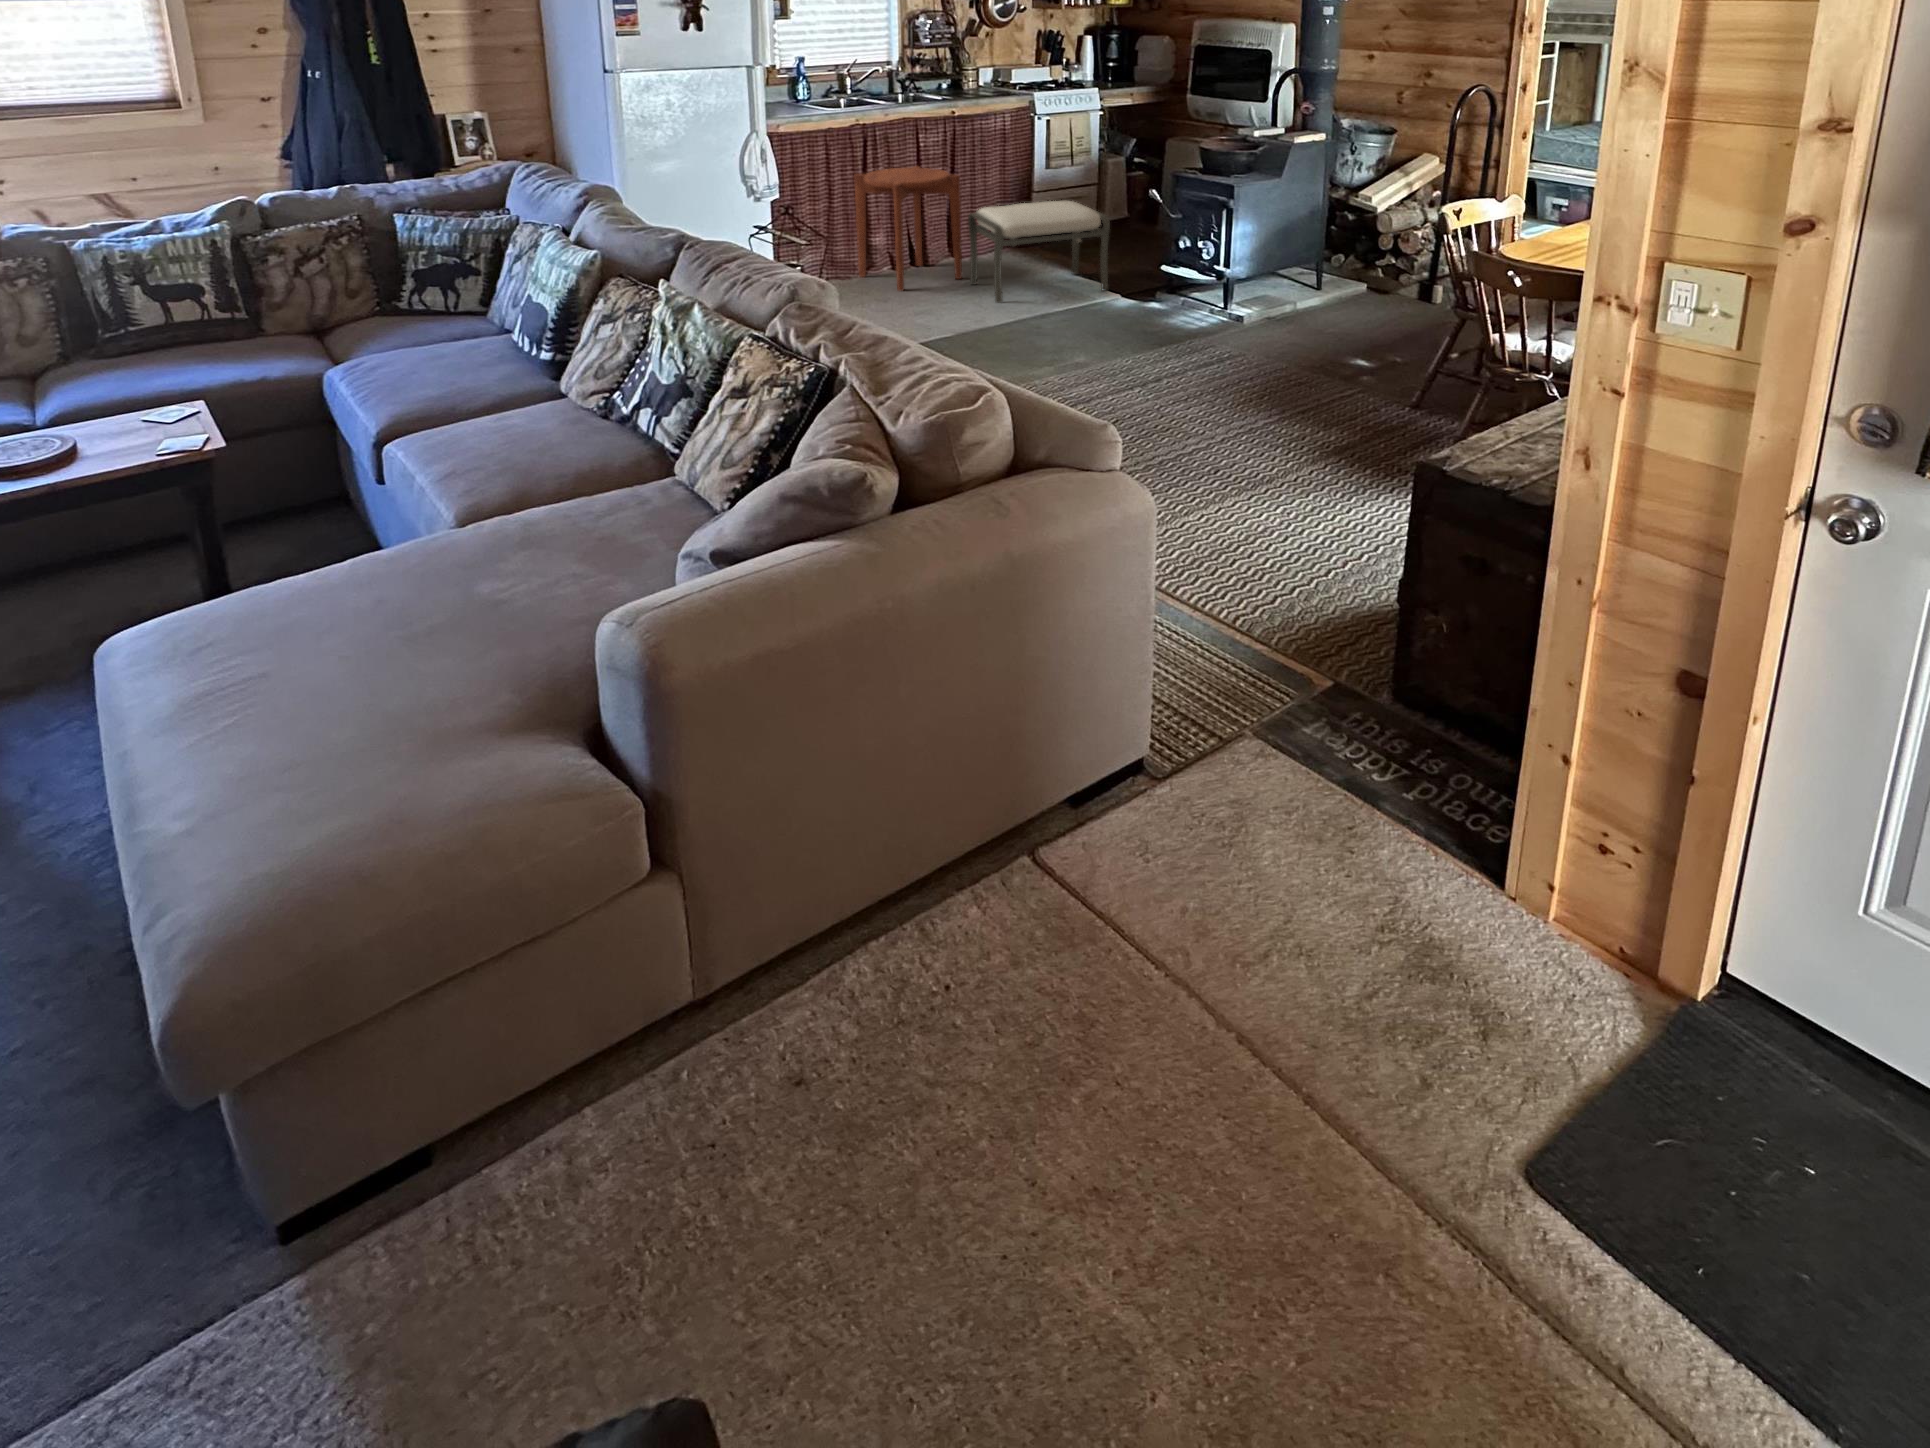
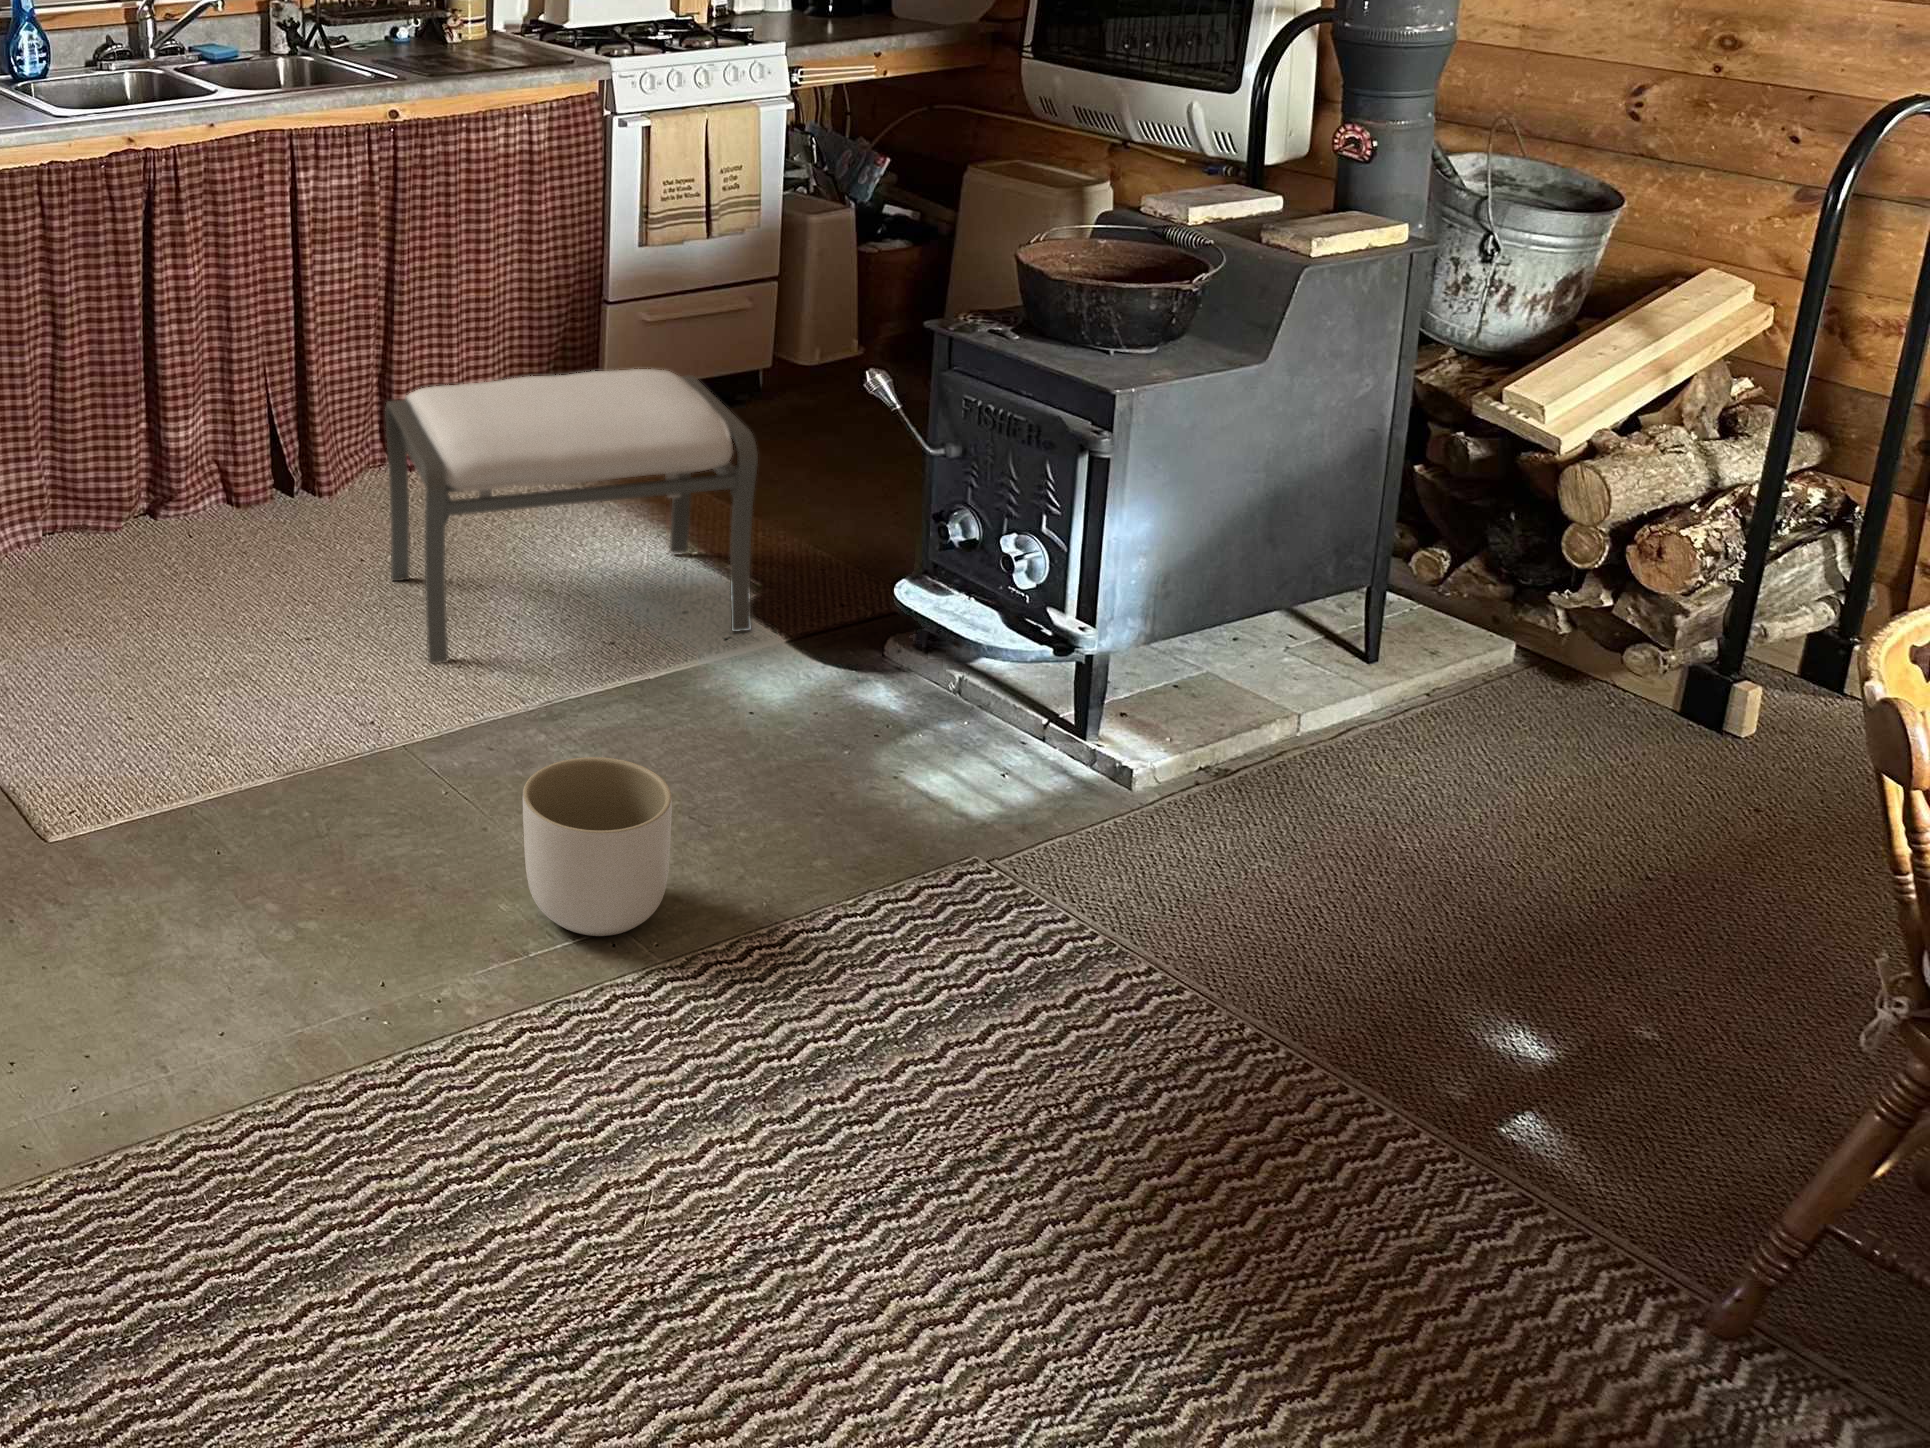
side table: present [854,166,962,291] -> none [112,250,380,595]
planter: none [1056,300,1105,353] -> present [523,757,672,936]

